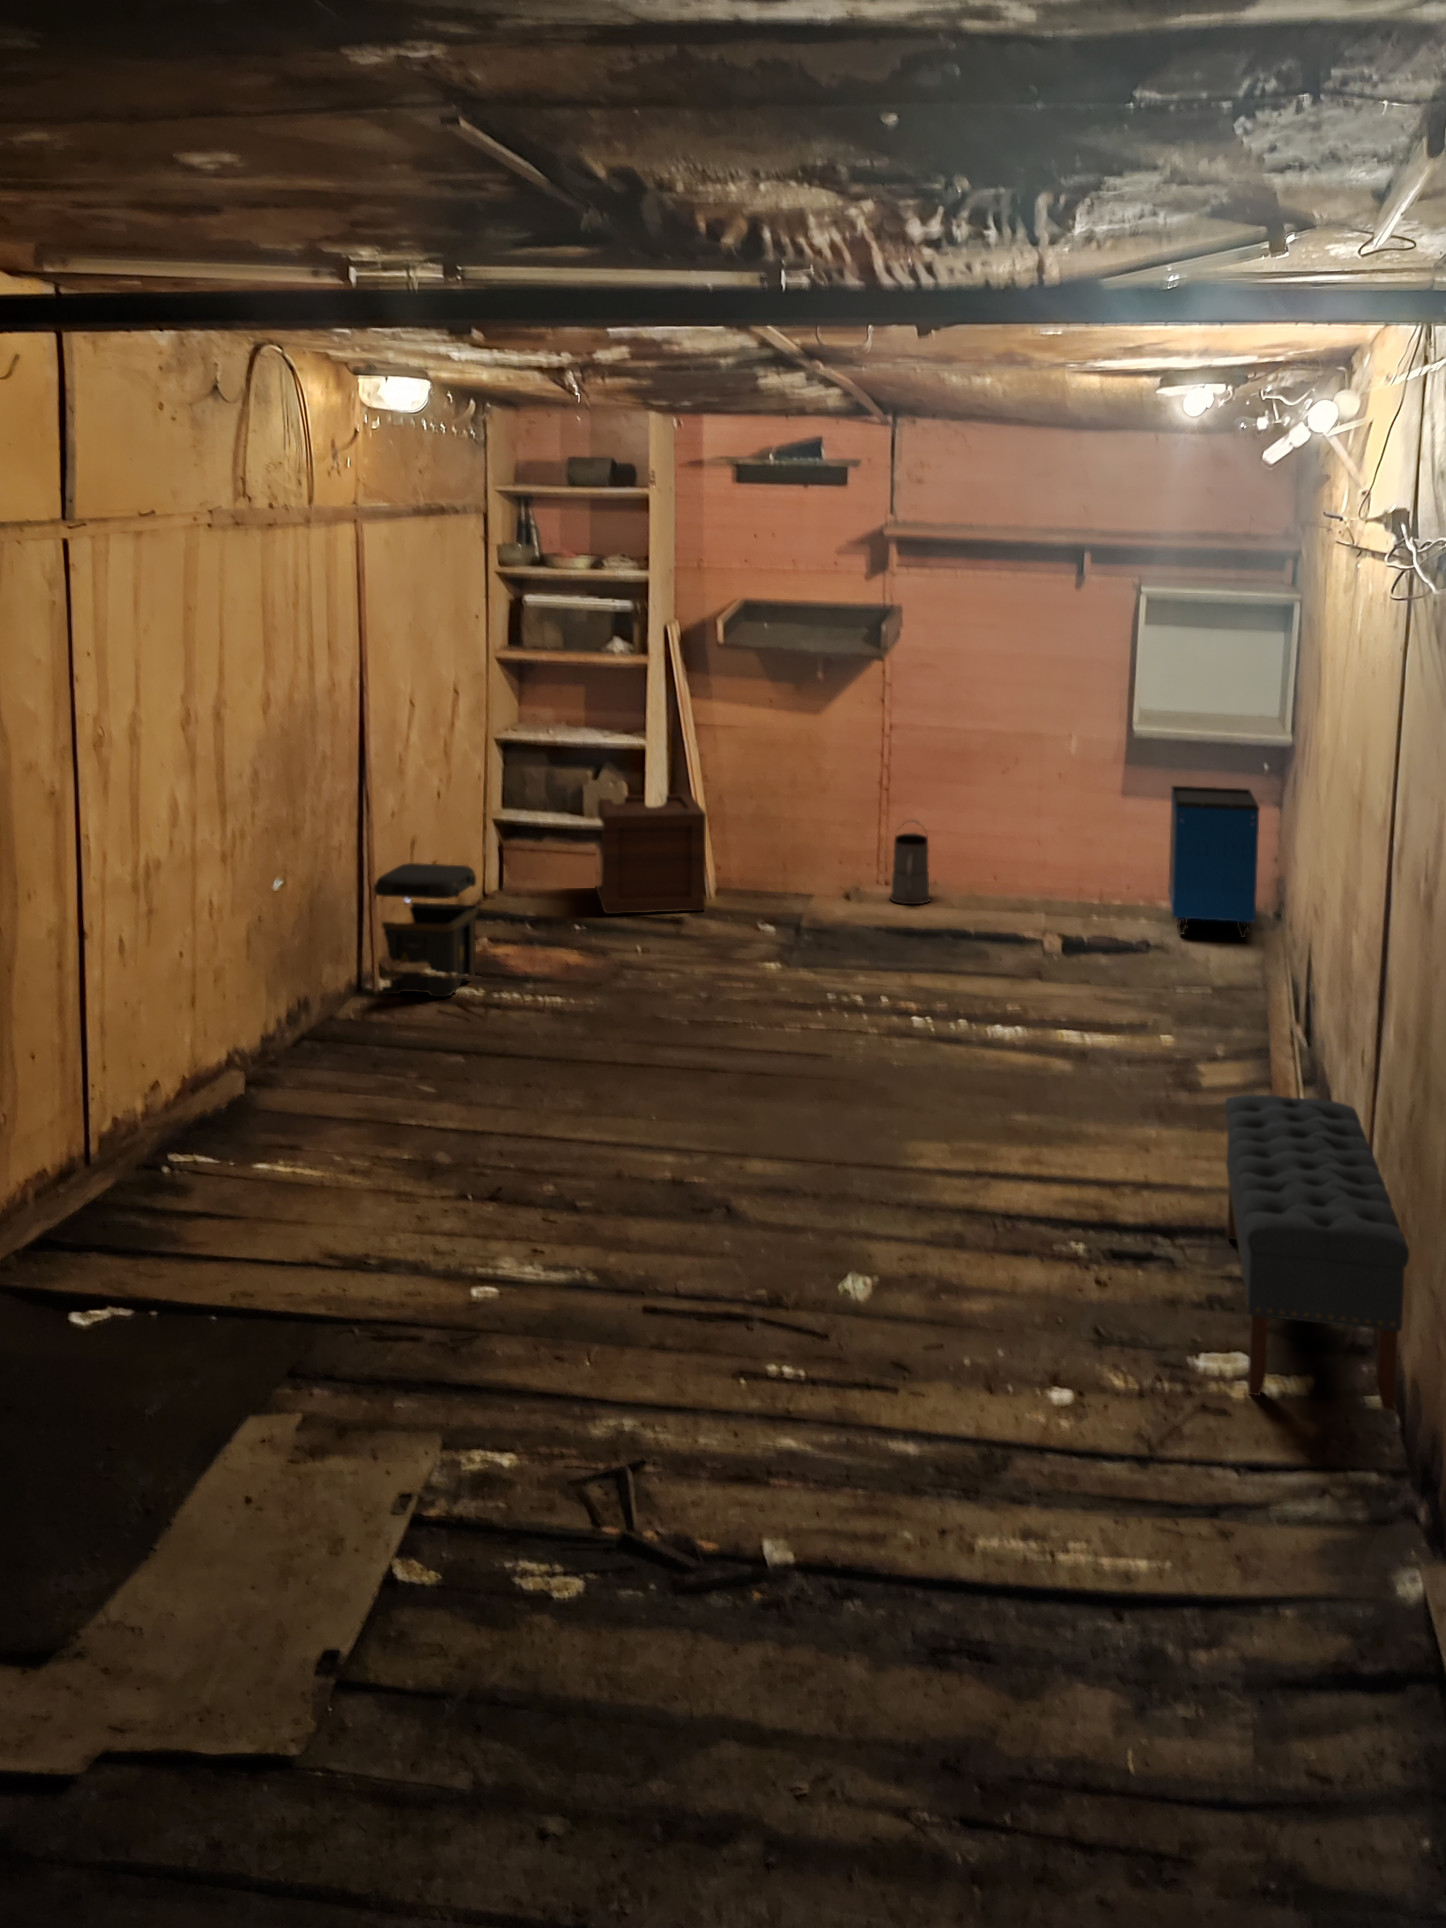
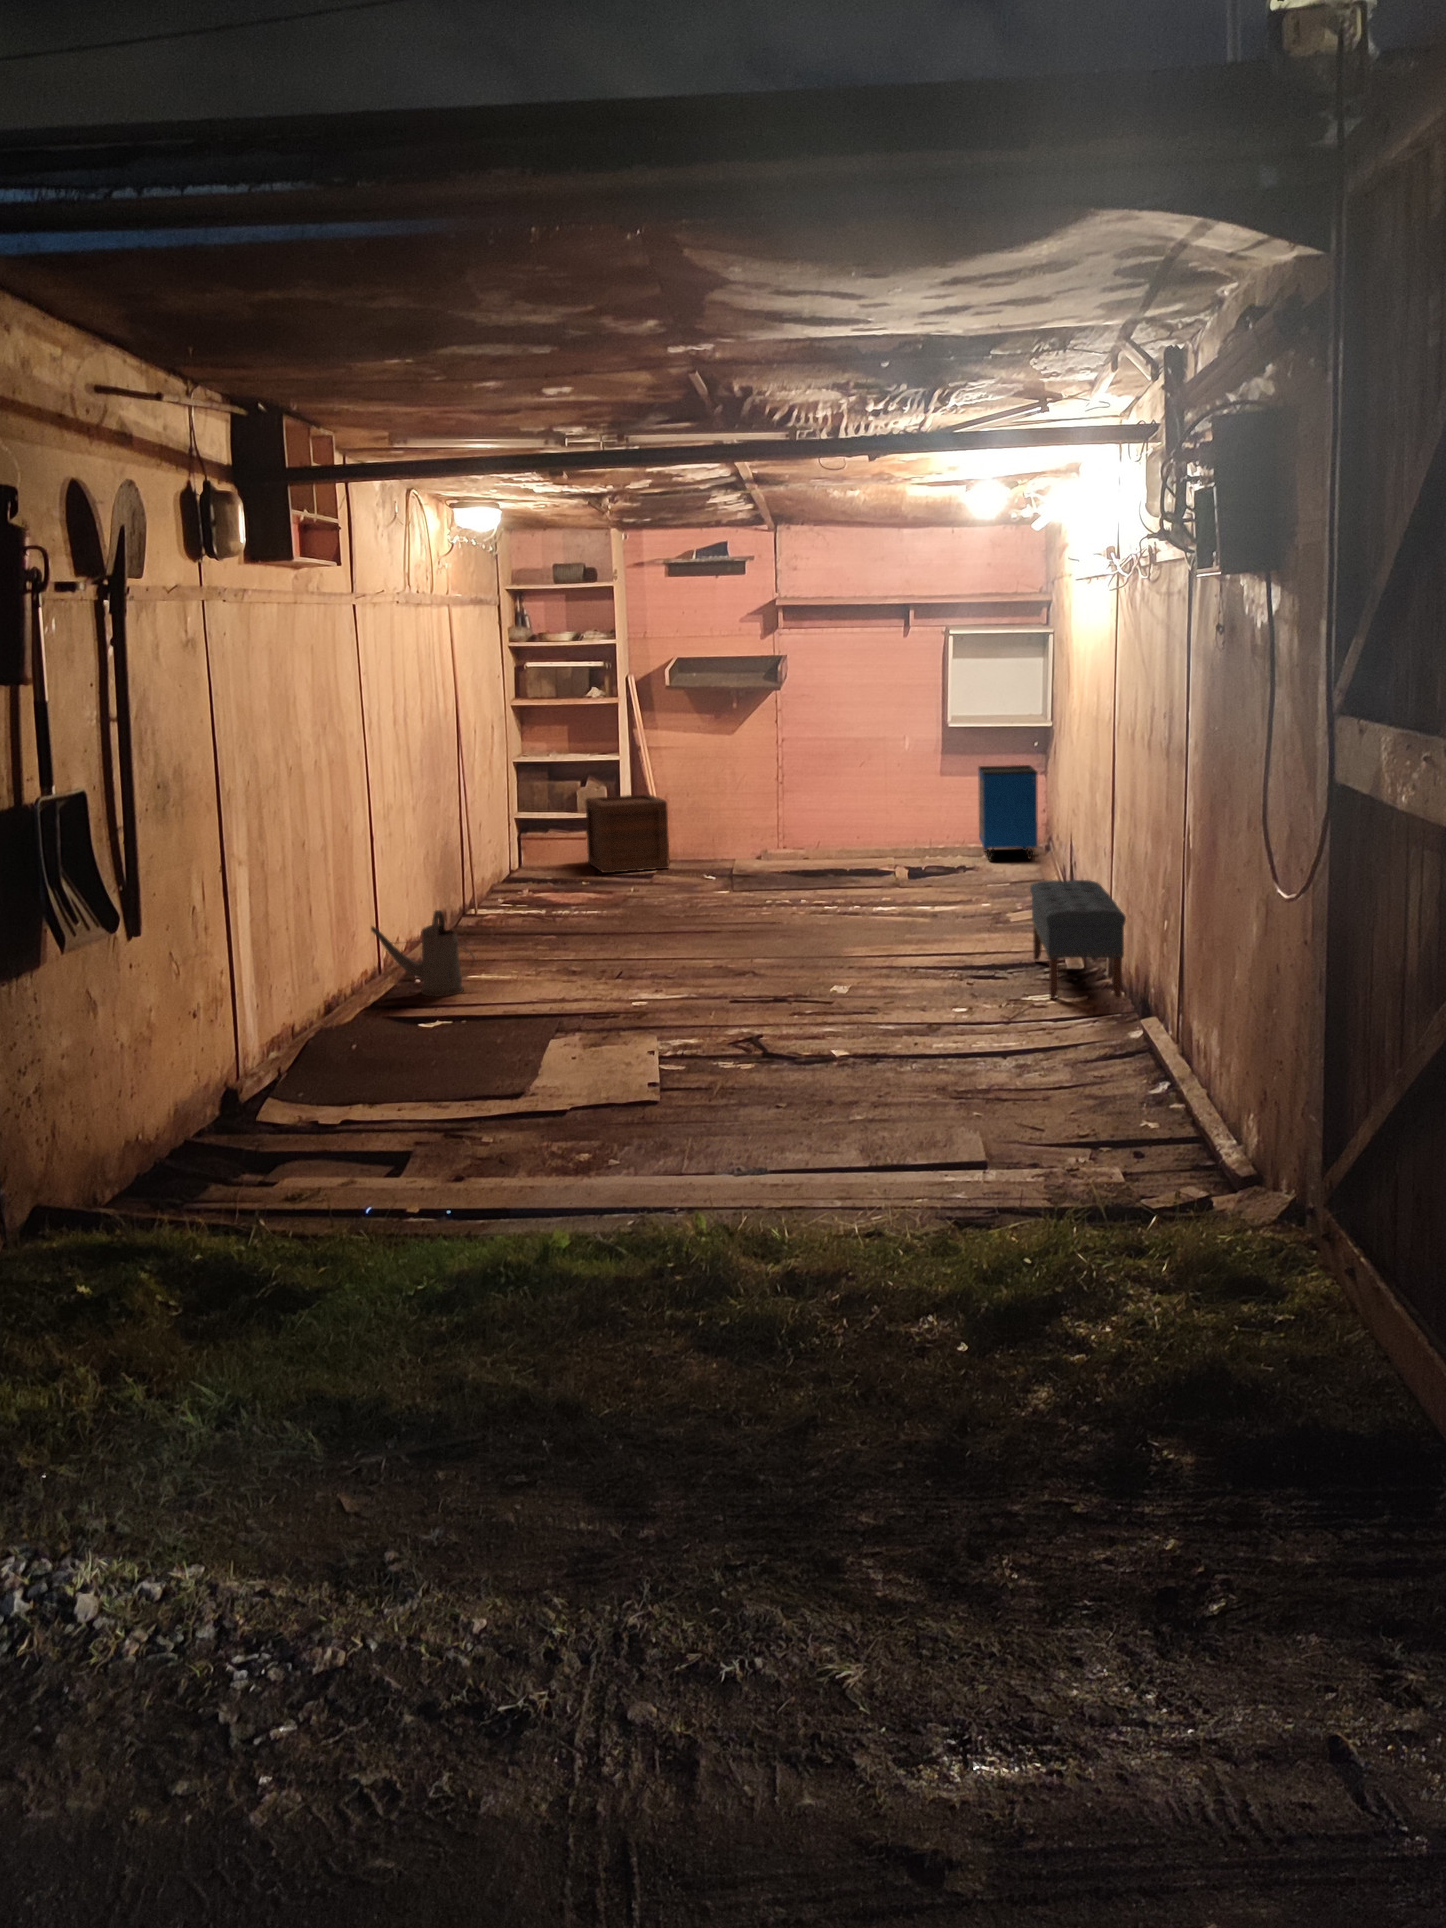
watering can: present [890,821,931,904] -> present [371,910,475,996]
toolbox: present [374,863,478,997] -> none [469,833,535,916]

